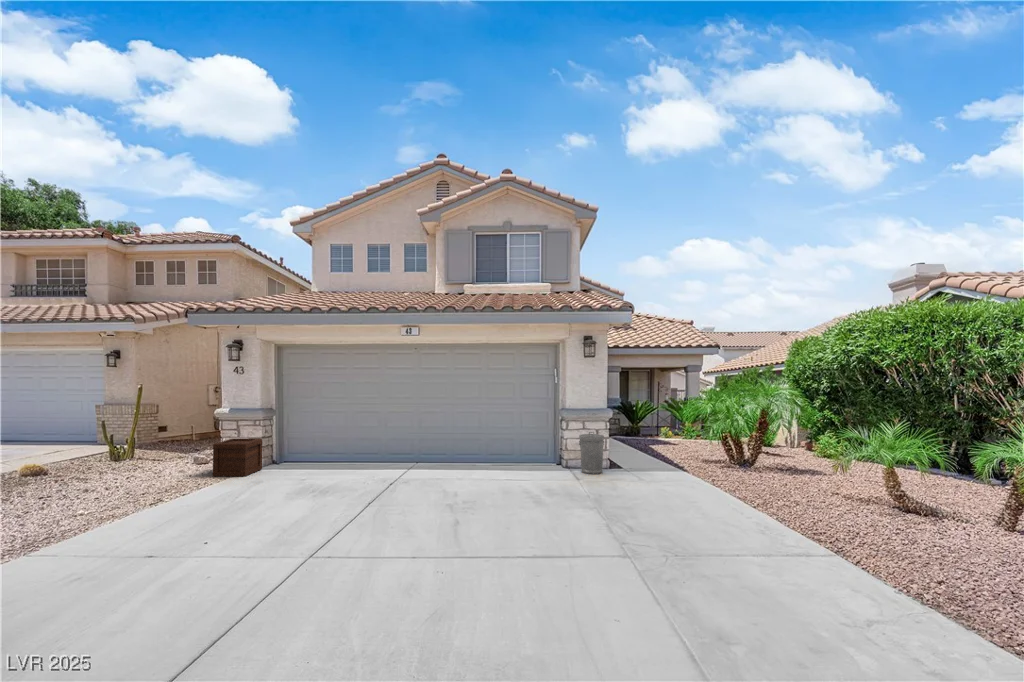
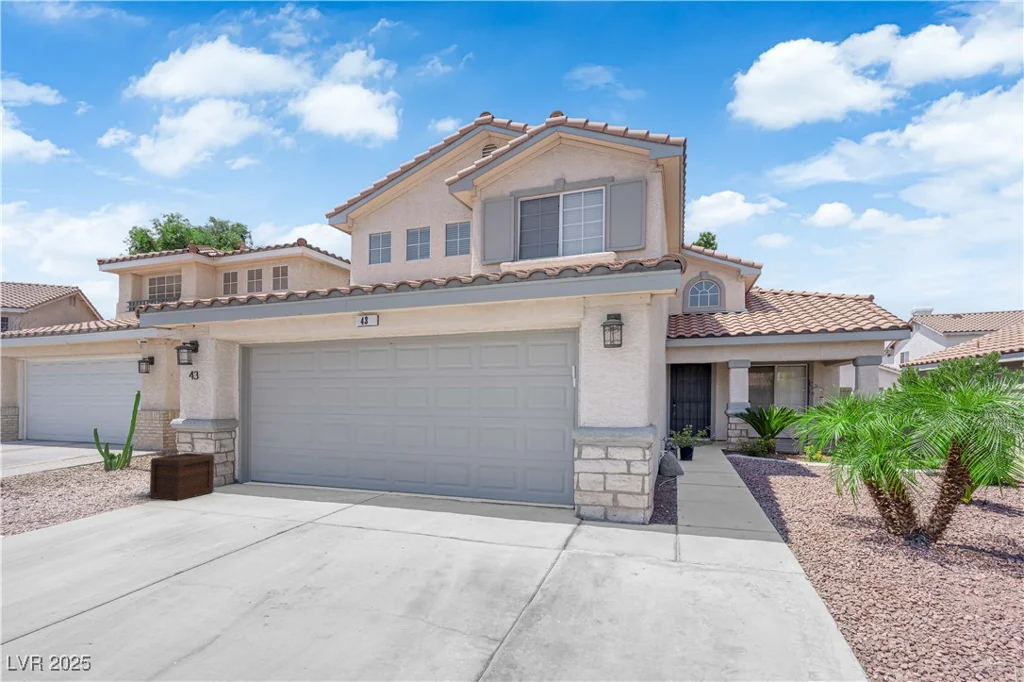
trash can: present [579,432,604,474] -> none [592,465,633,537]

